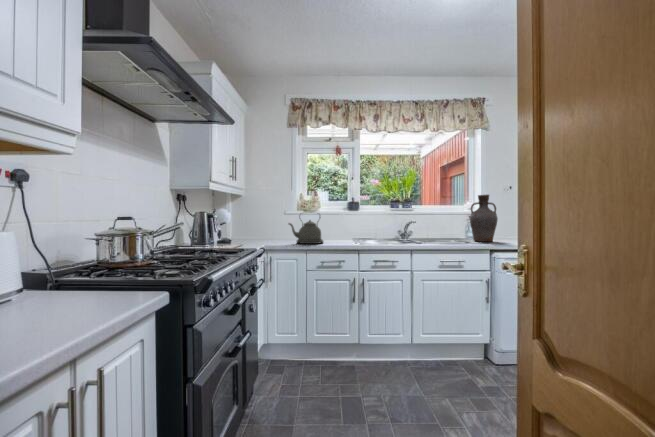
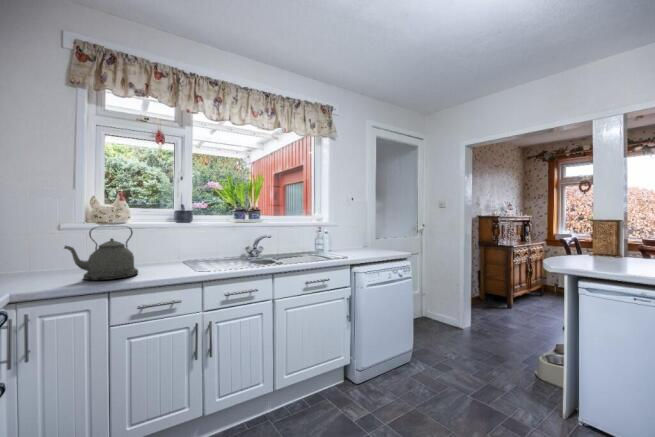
vase: present [470,195,498,242] -> none [324,204,350,254]

